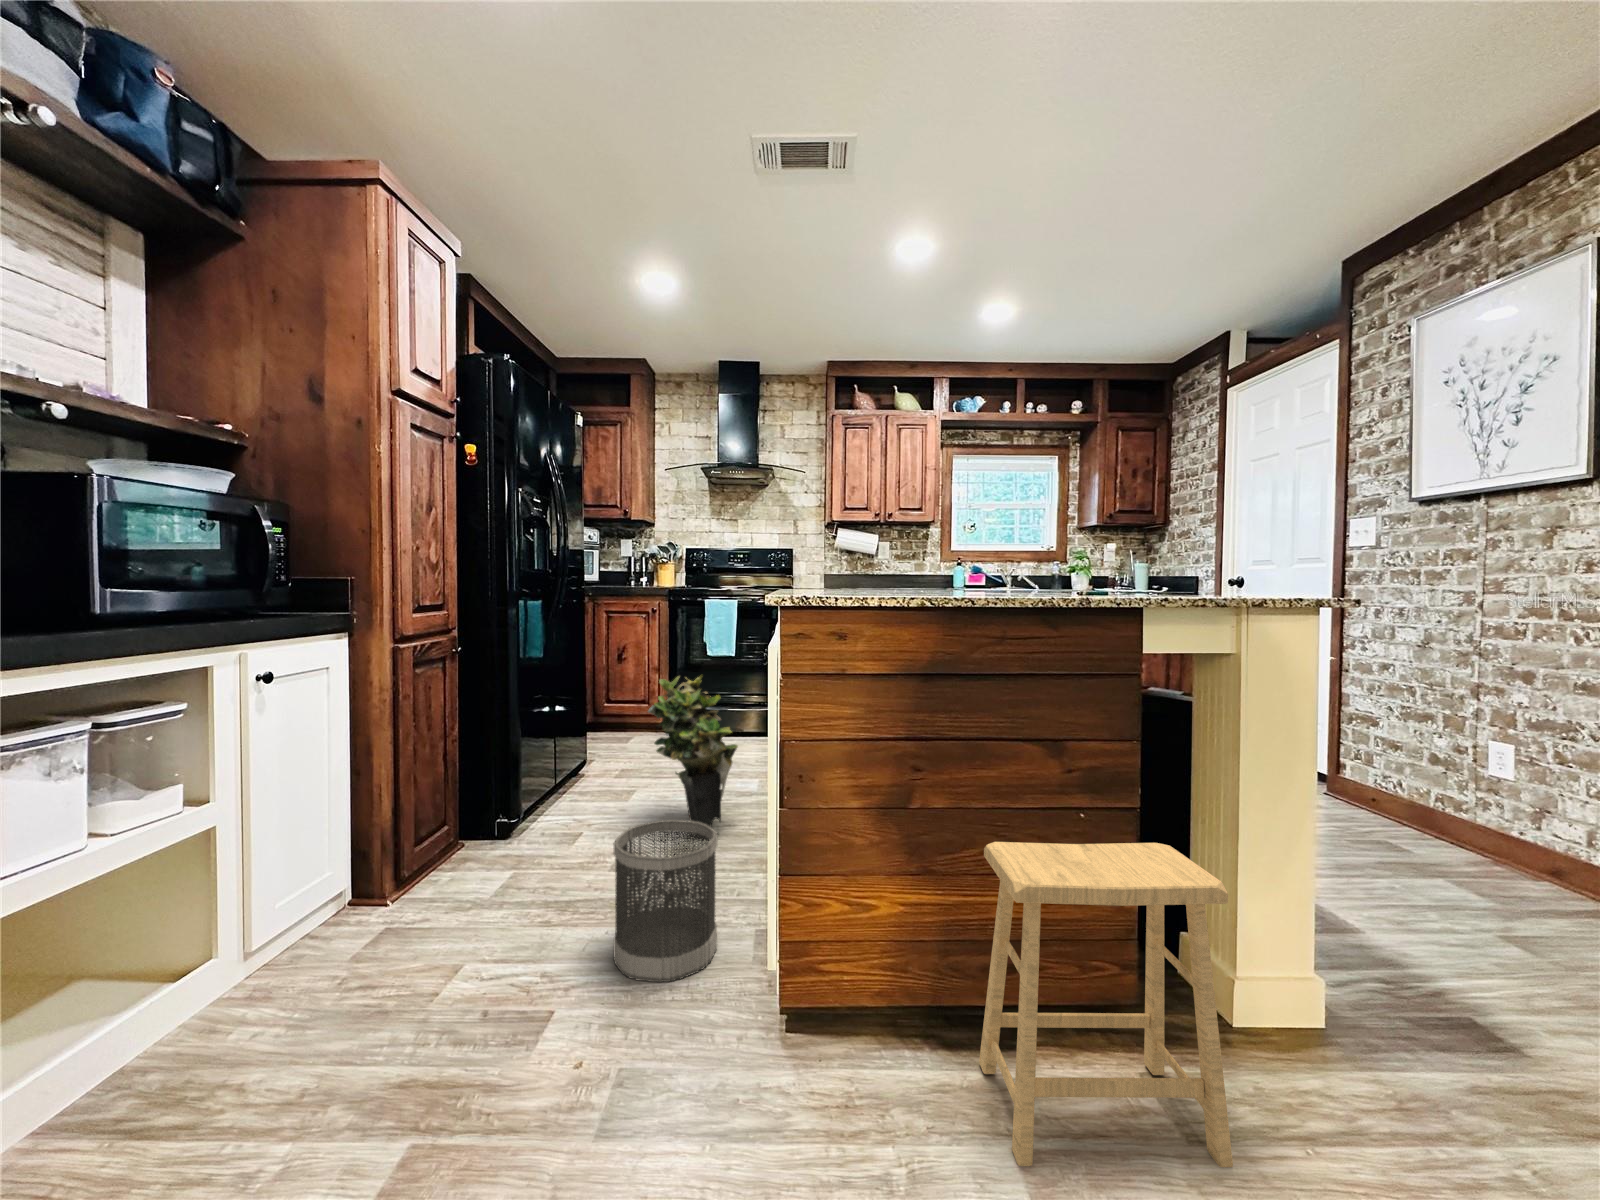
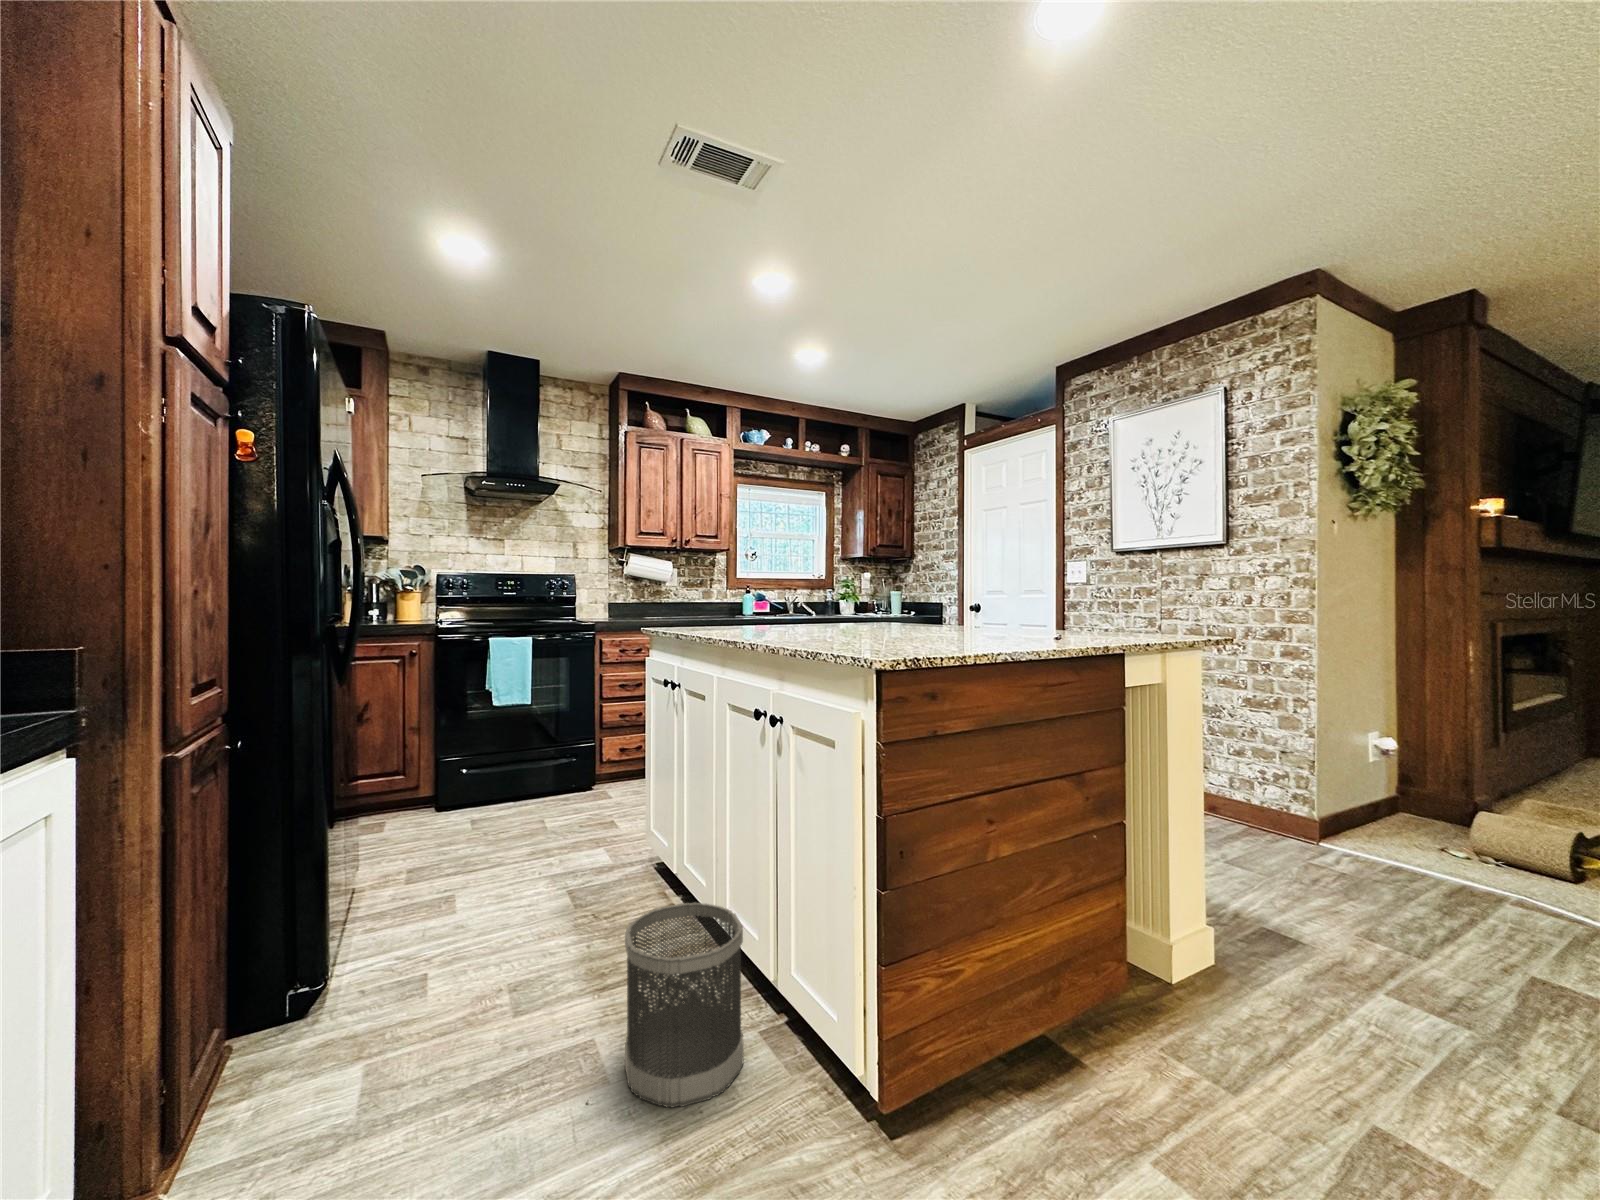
potted plant: present [648,676,738,834] -> none [523,730,632,924]
footstool: present [979,842,1233,1167] -> none [1047,836,1246,1135]

